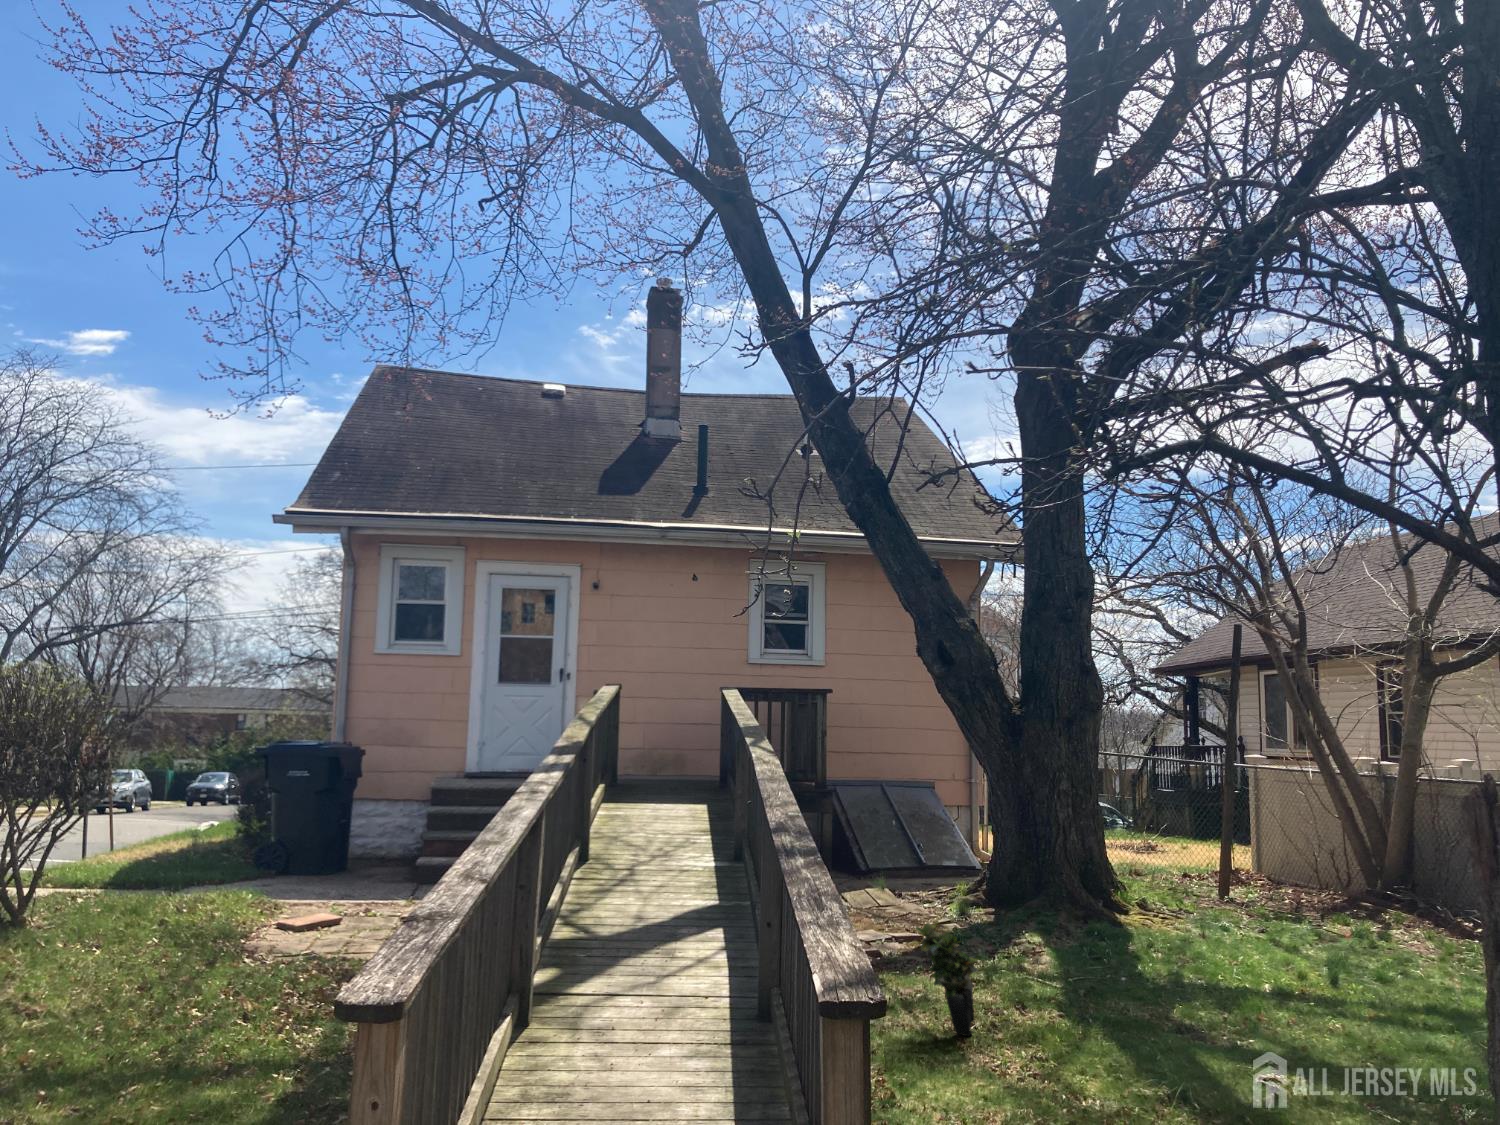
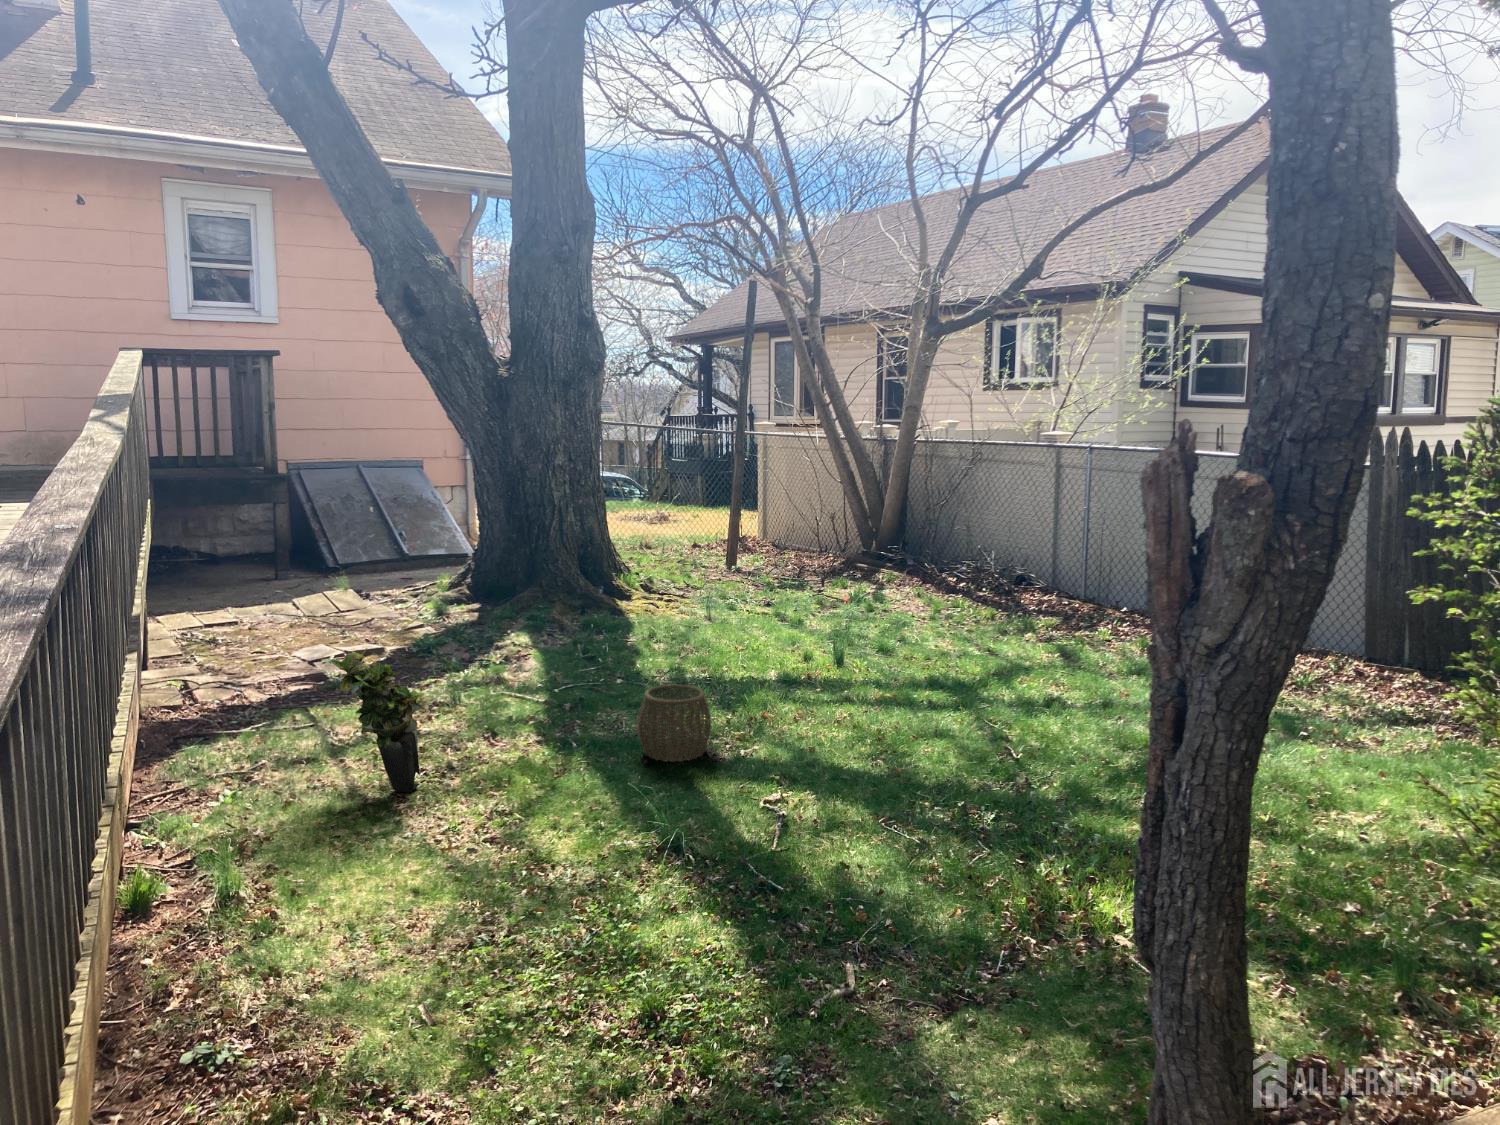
woven basket: none [1144,977,1209,1043] -> present [637,685,711,762]

